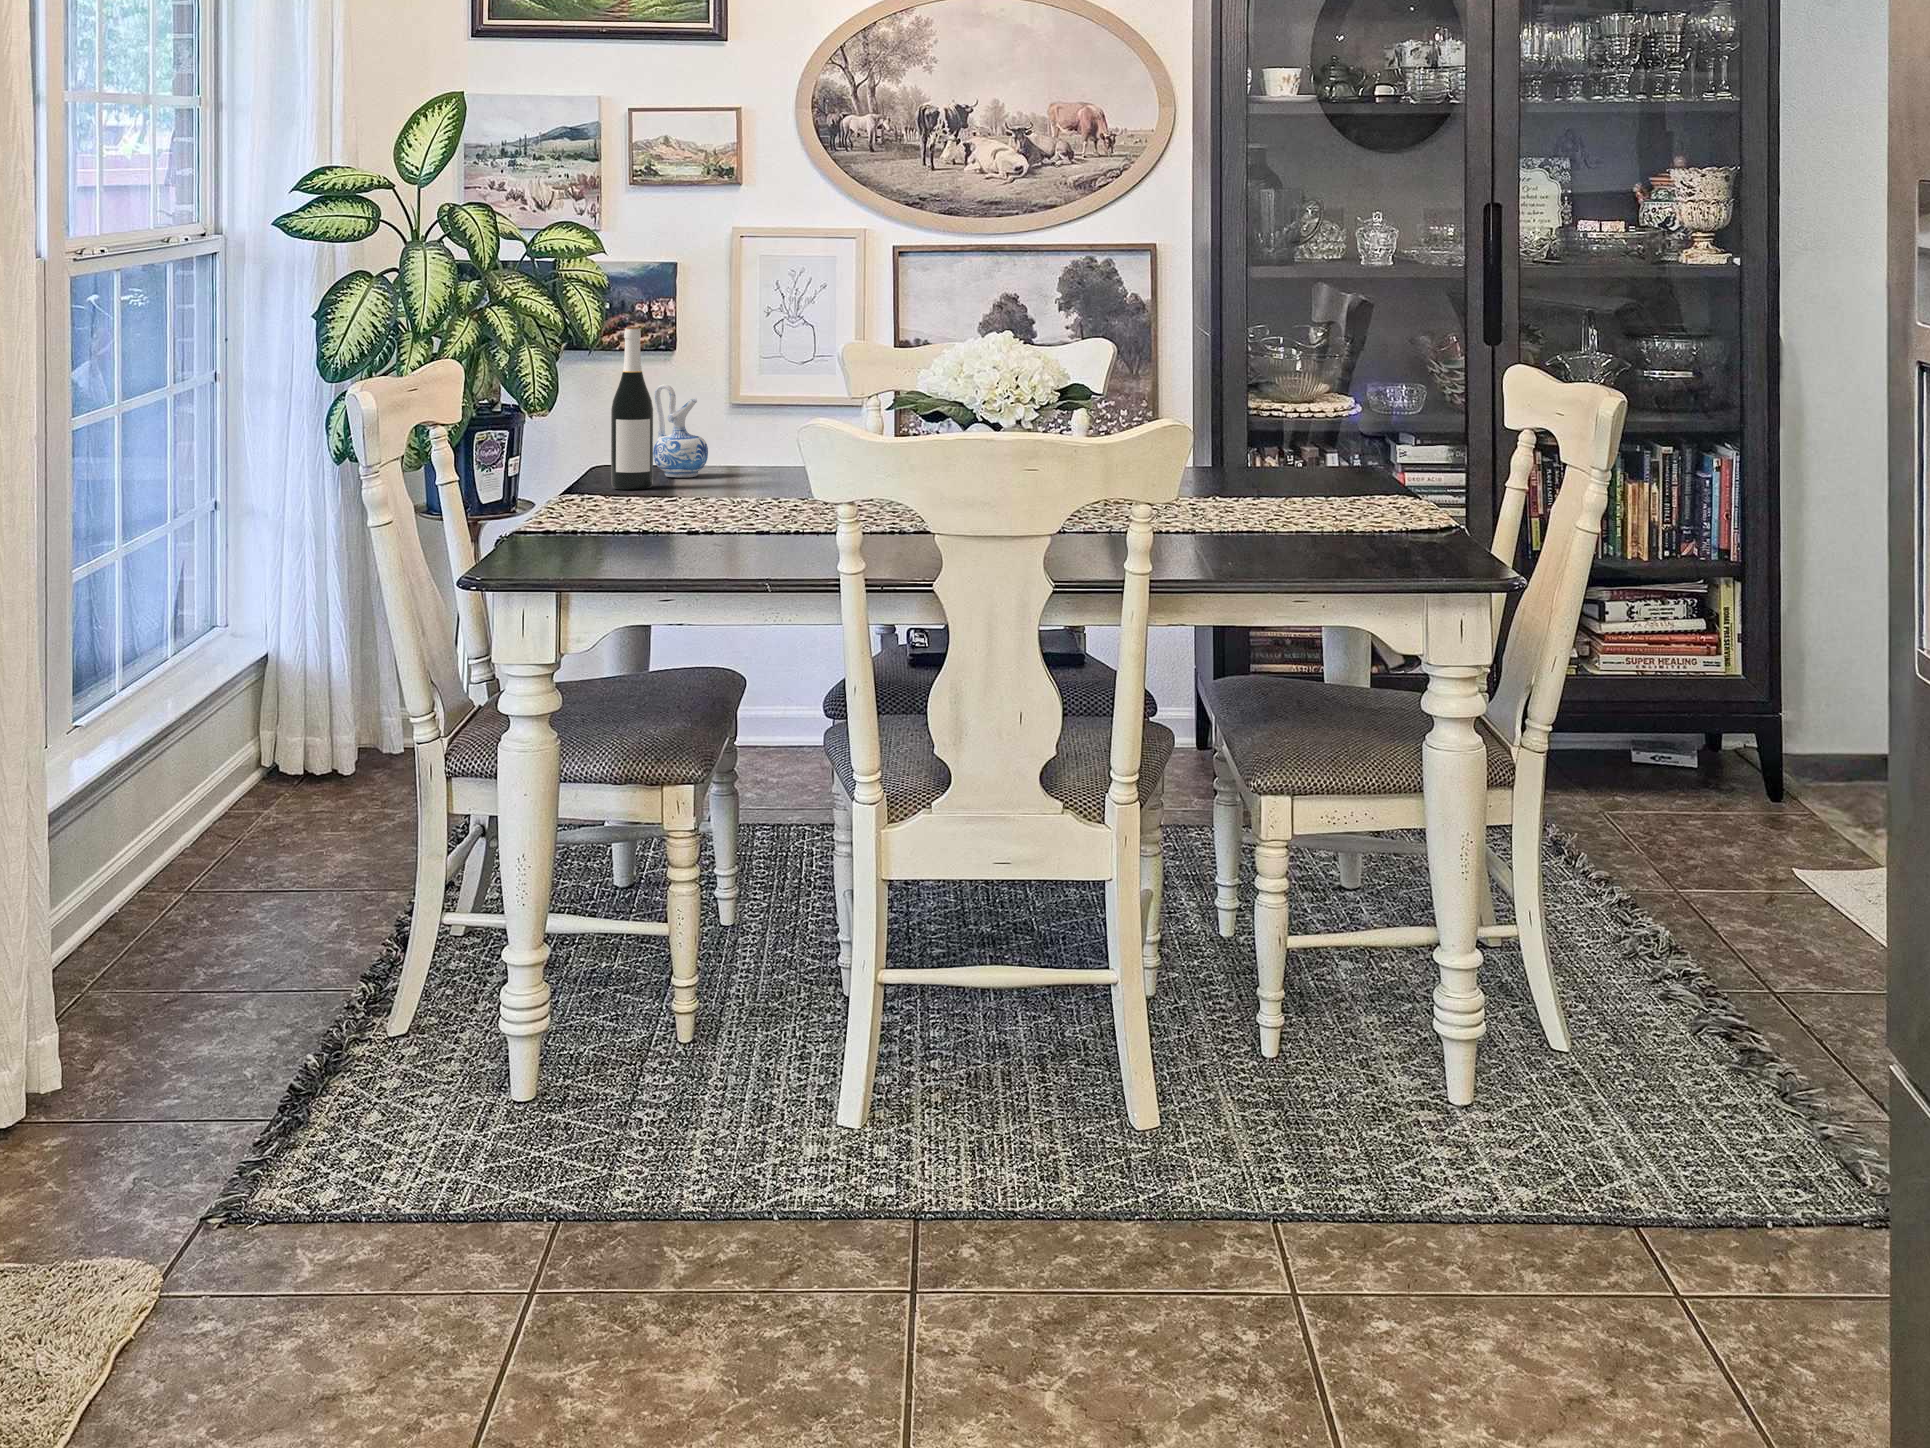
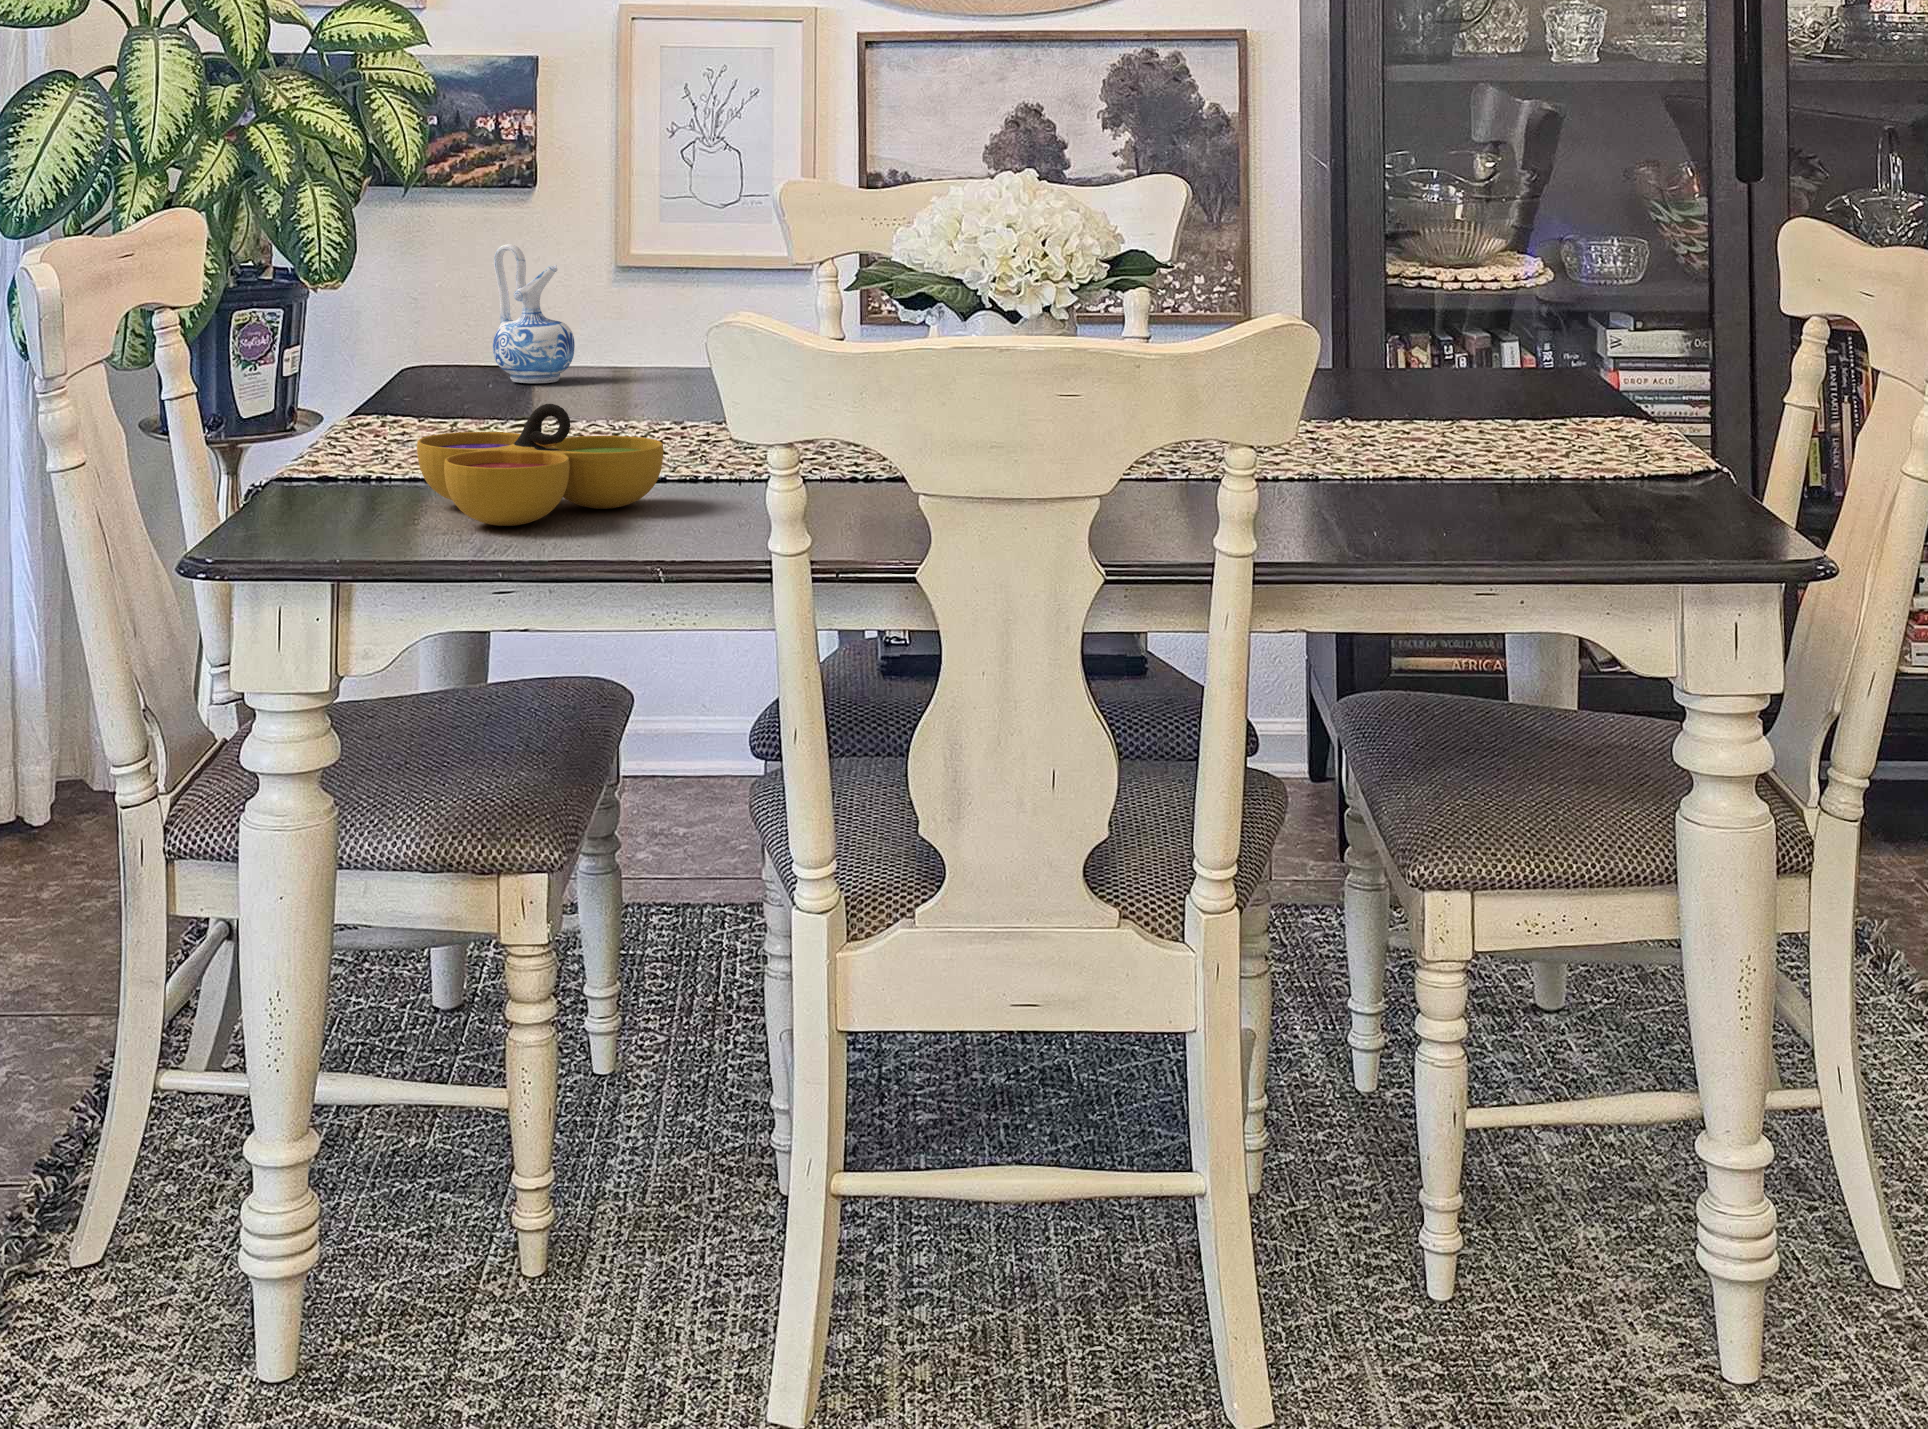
wine bottle: present [611,327,653,490] -> none [427,159,491,404]
decorative bowl: none [614,479,772,556] -> present [417,404,663,526]

